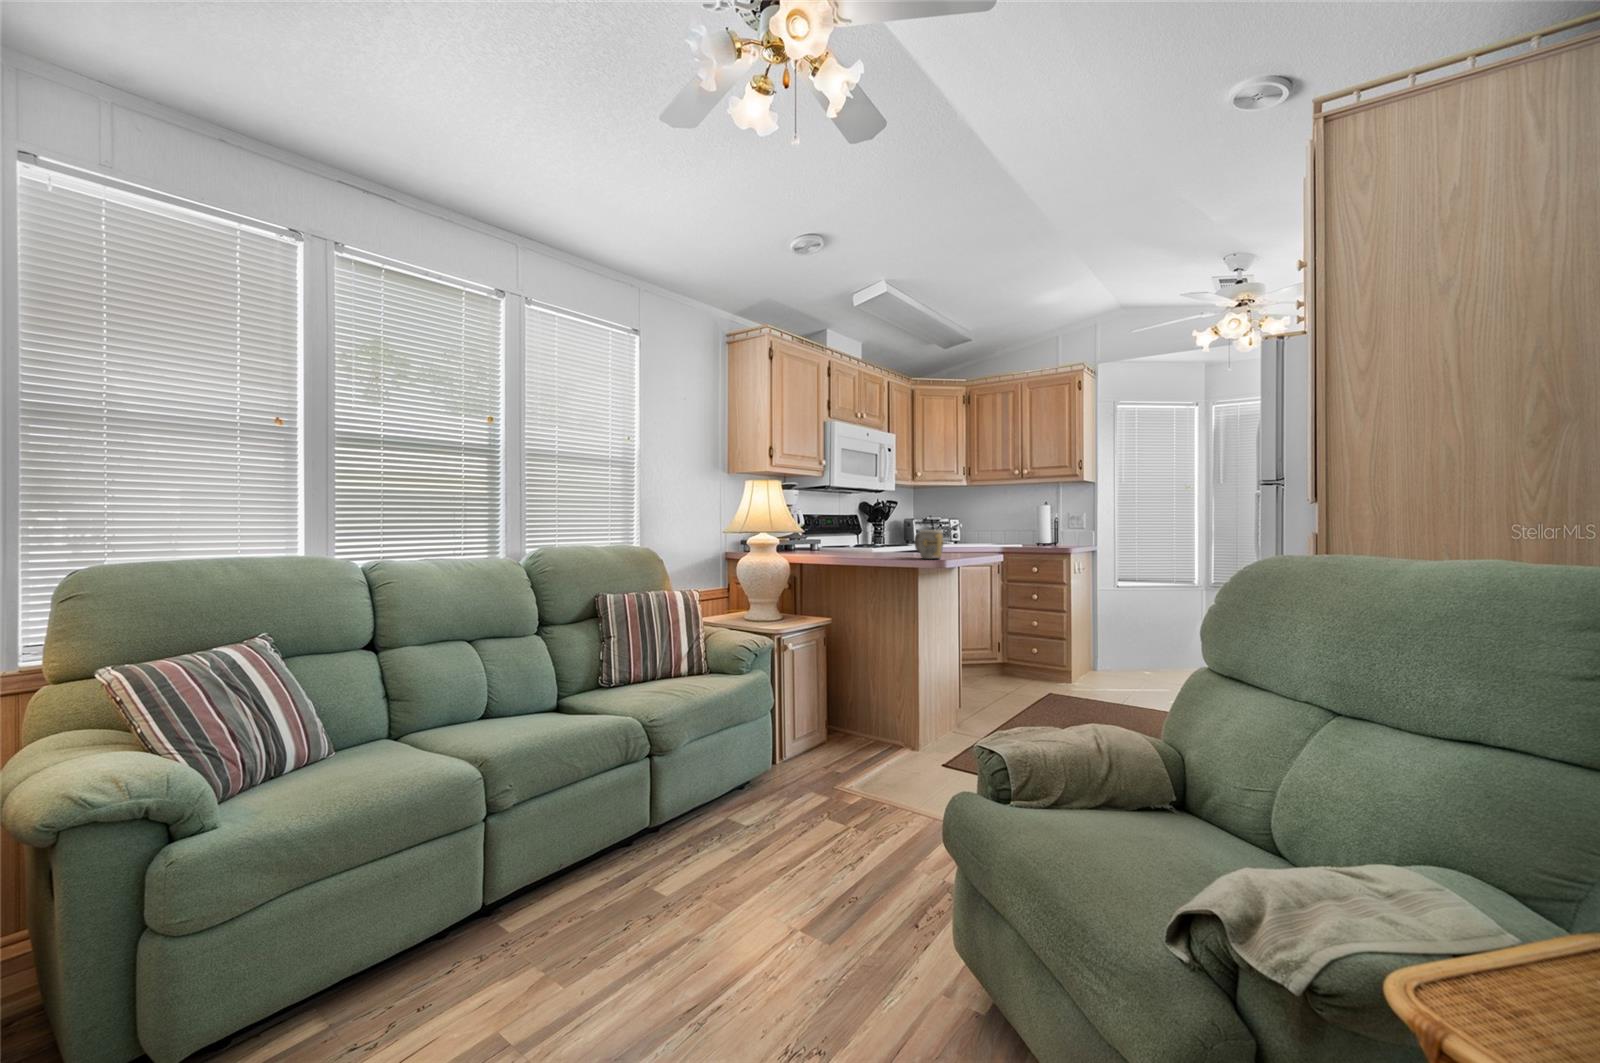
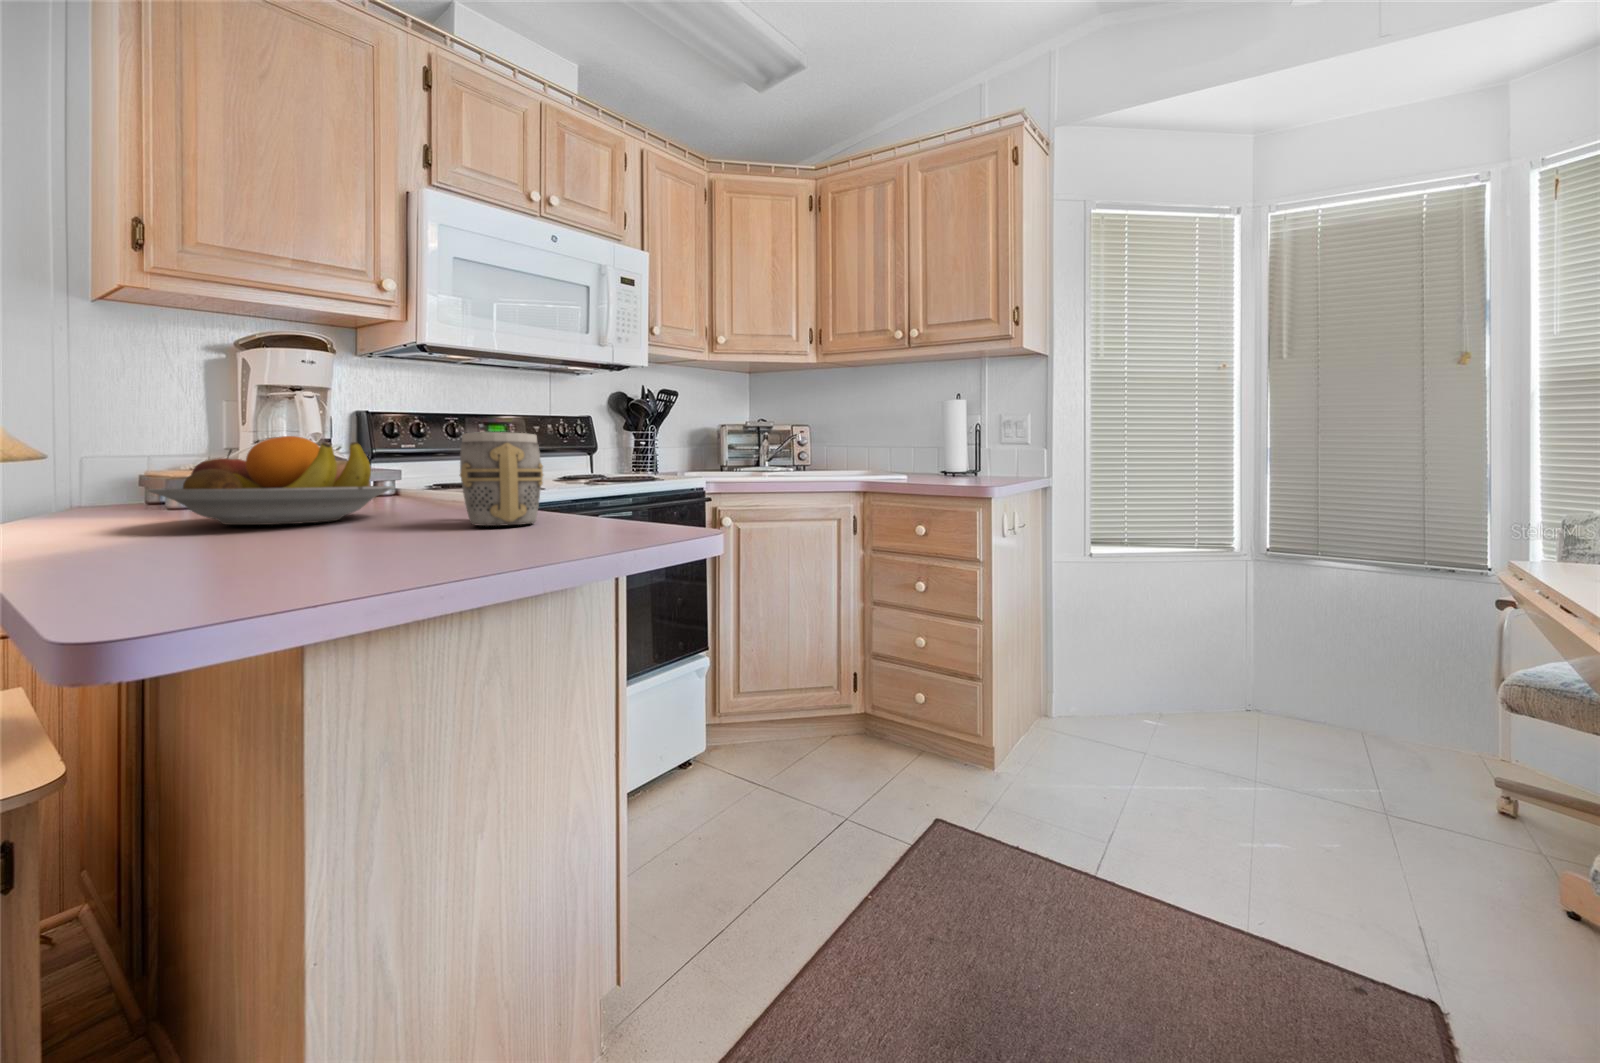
fruit bowl: none [819,529,884,558] -> present [148,436,394,525]

